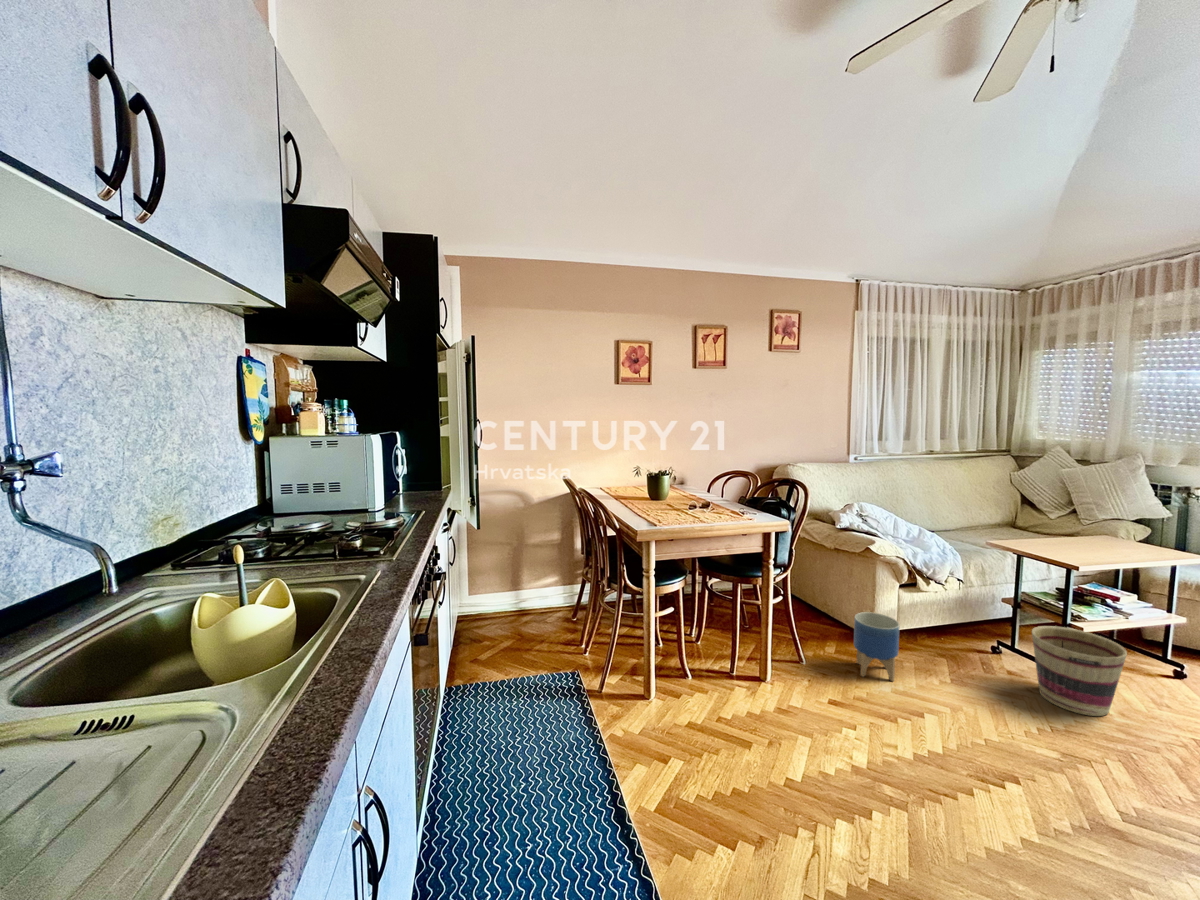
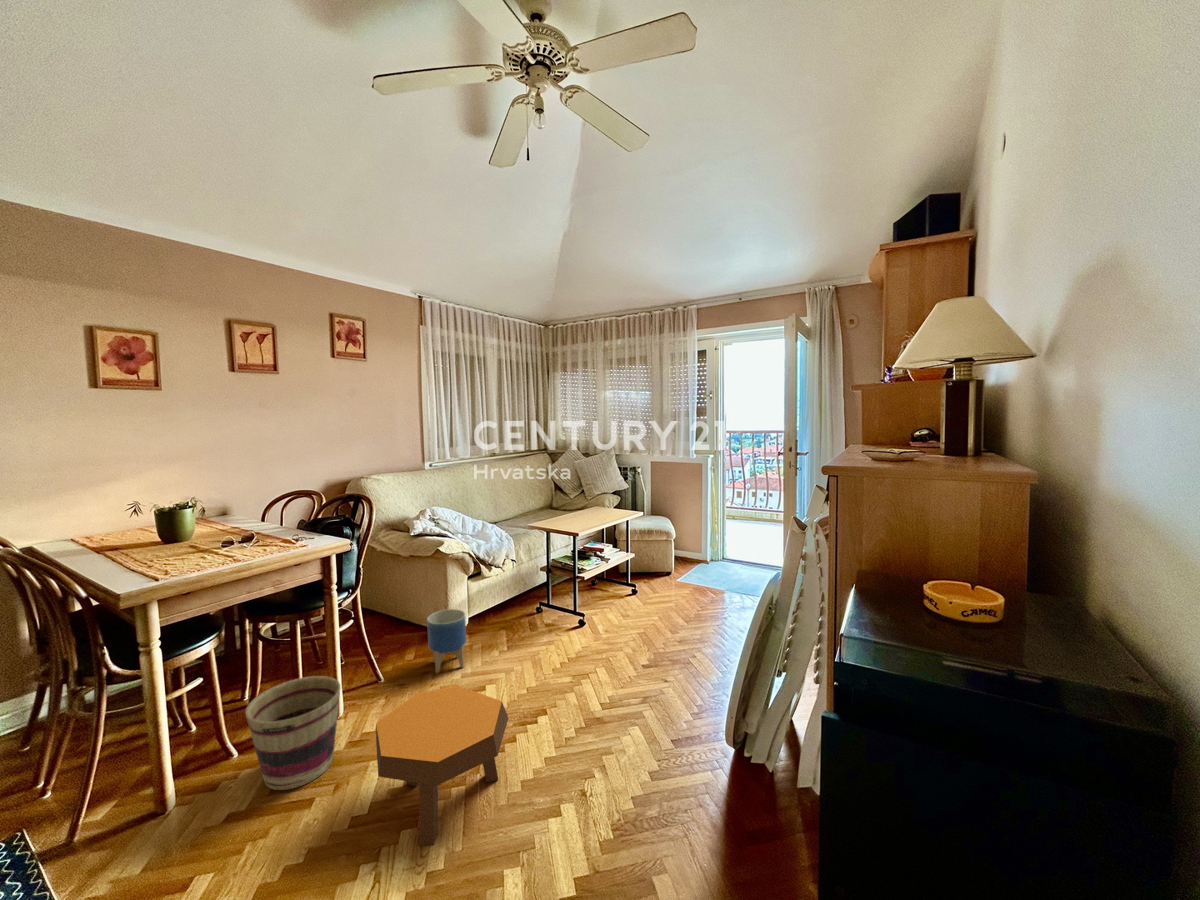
basket: present [1032,626,1127,716] -> present [245,676,340,790]
footstool: none [812,690,970,855] -> present [376,686,508,846]

